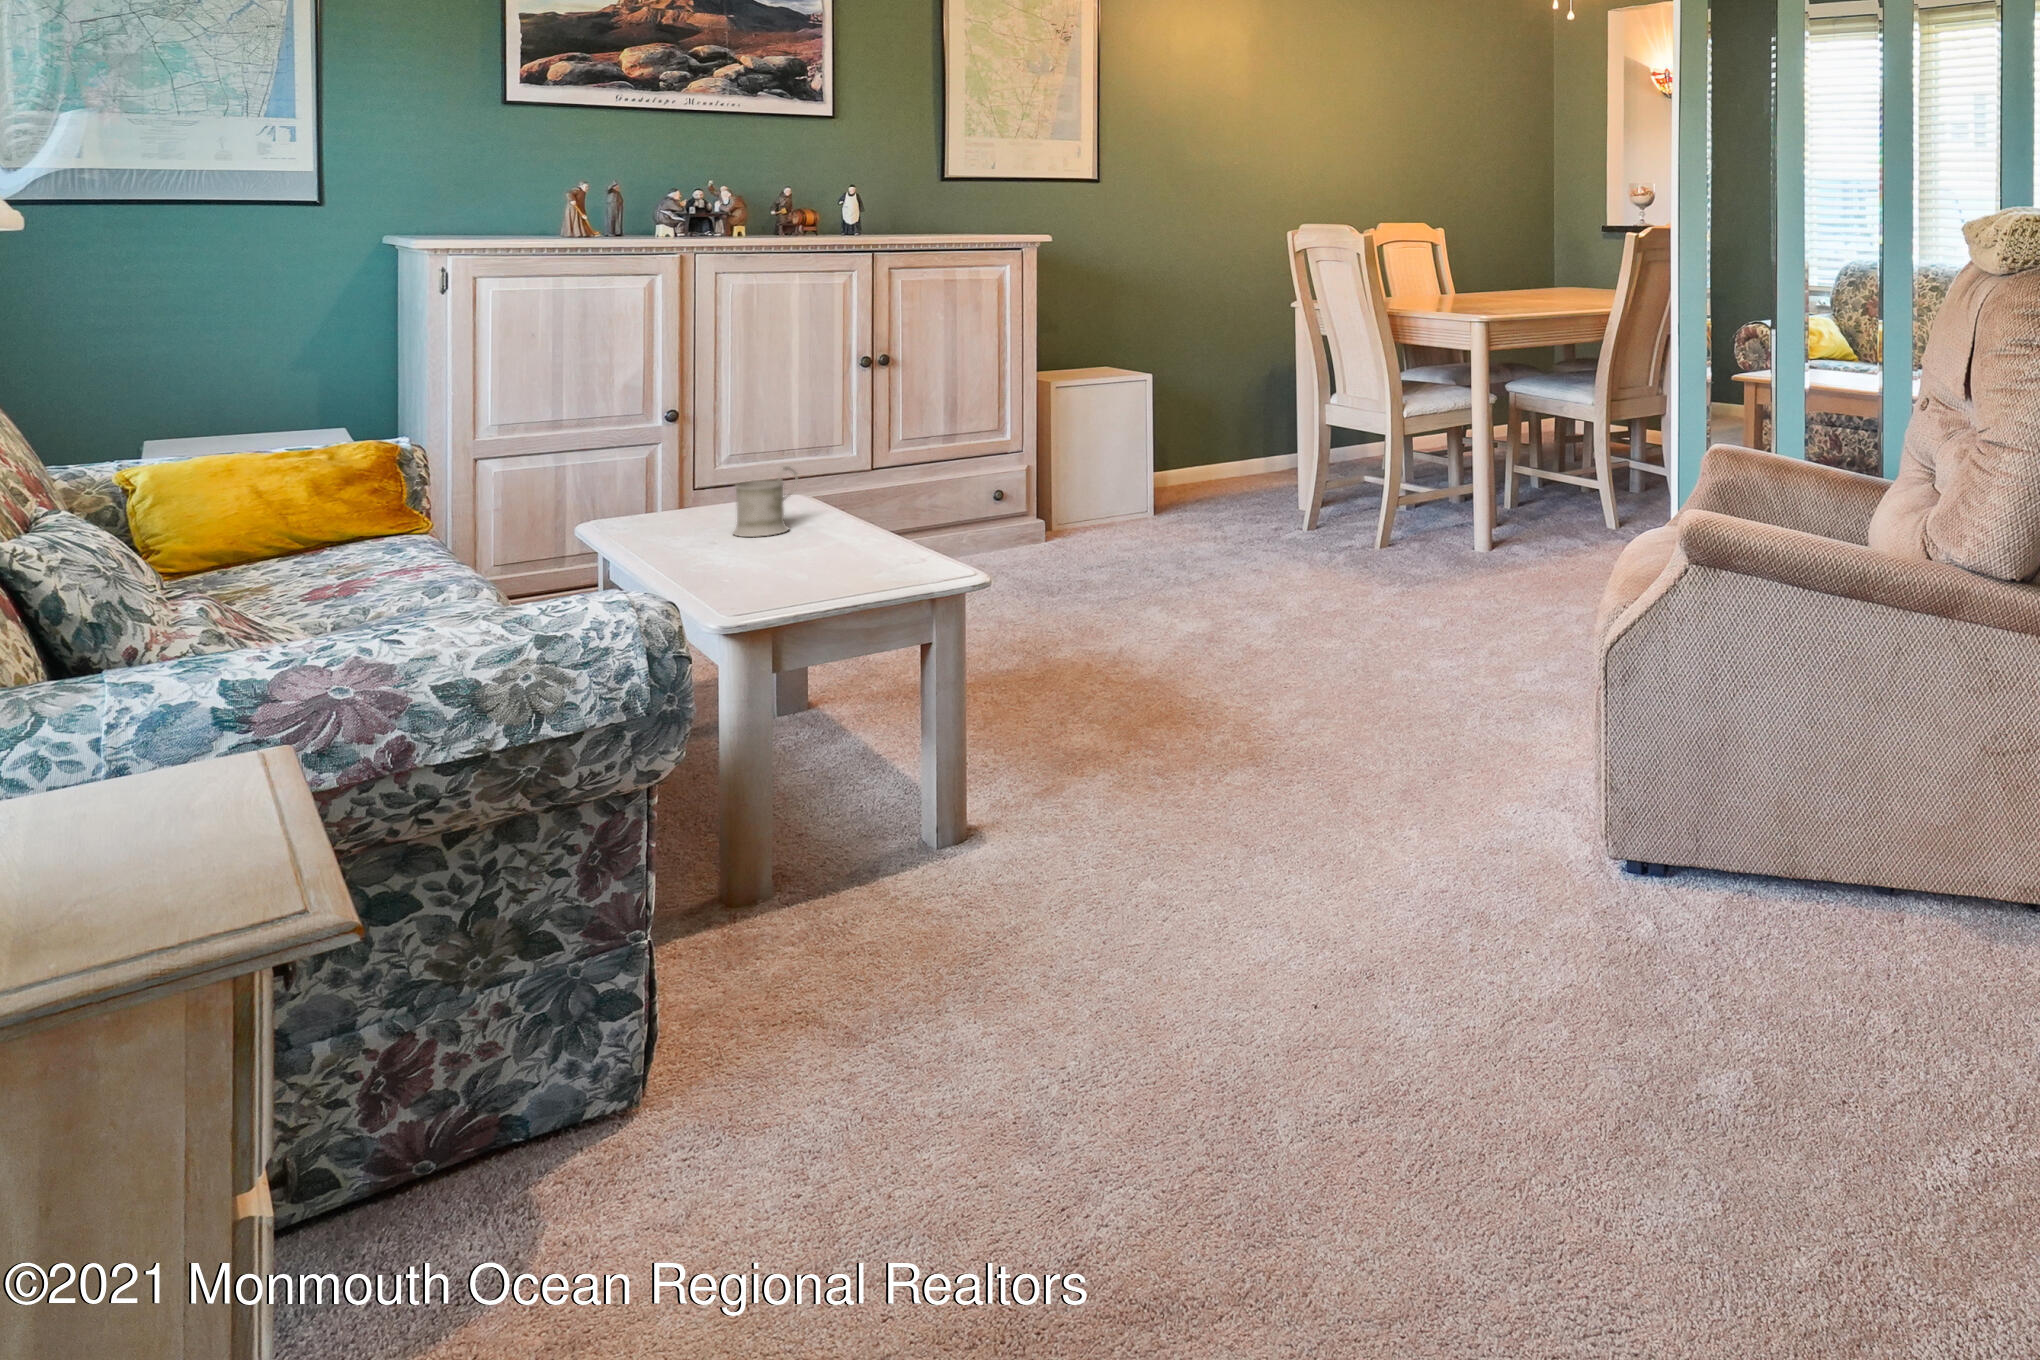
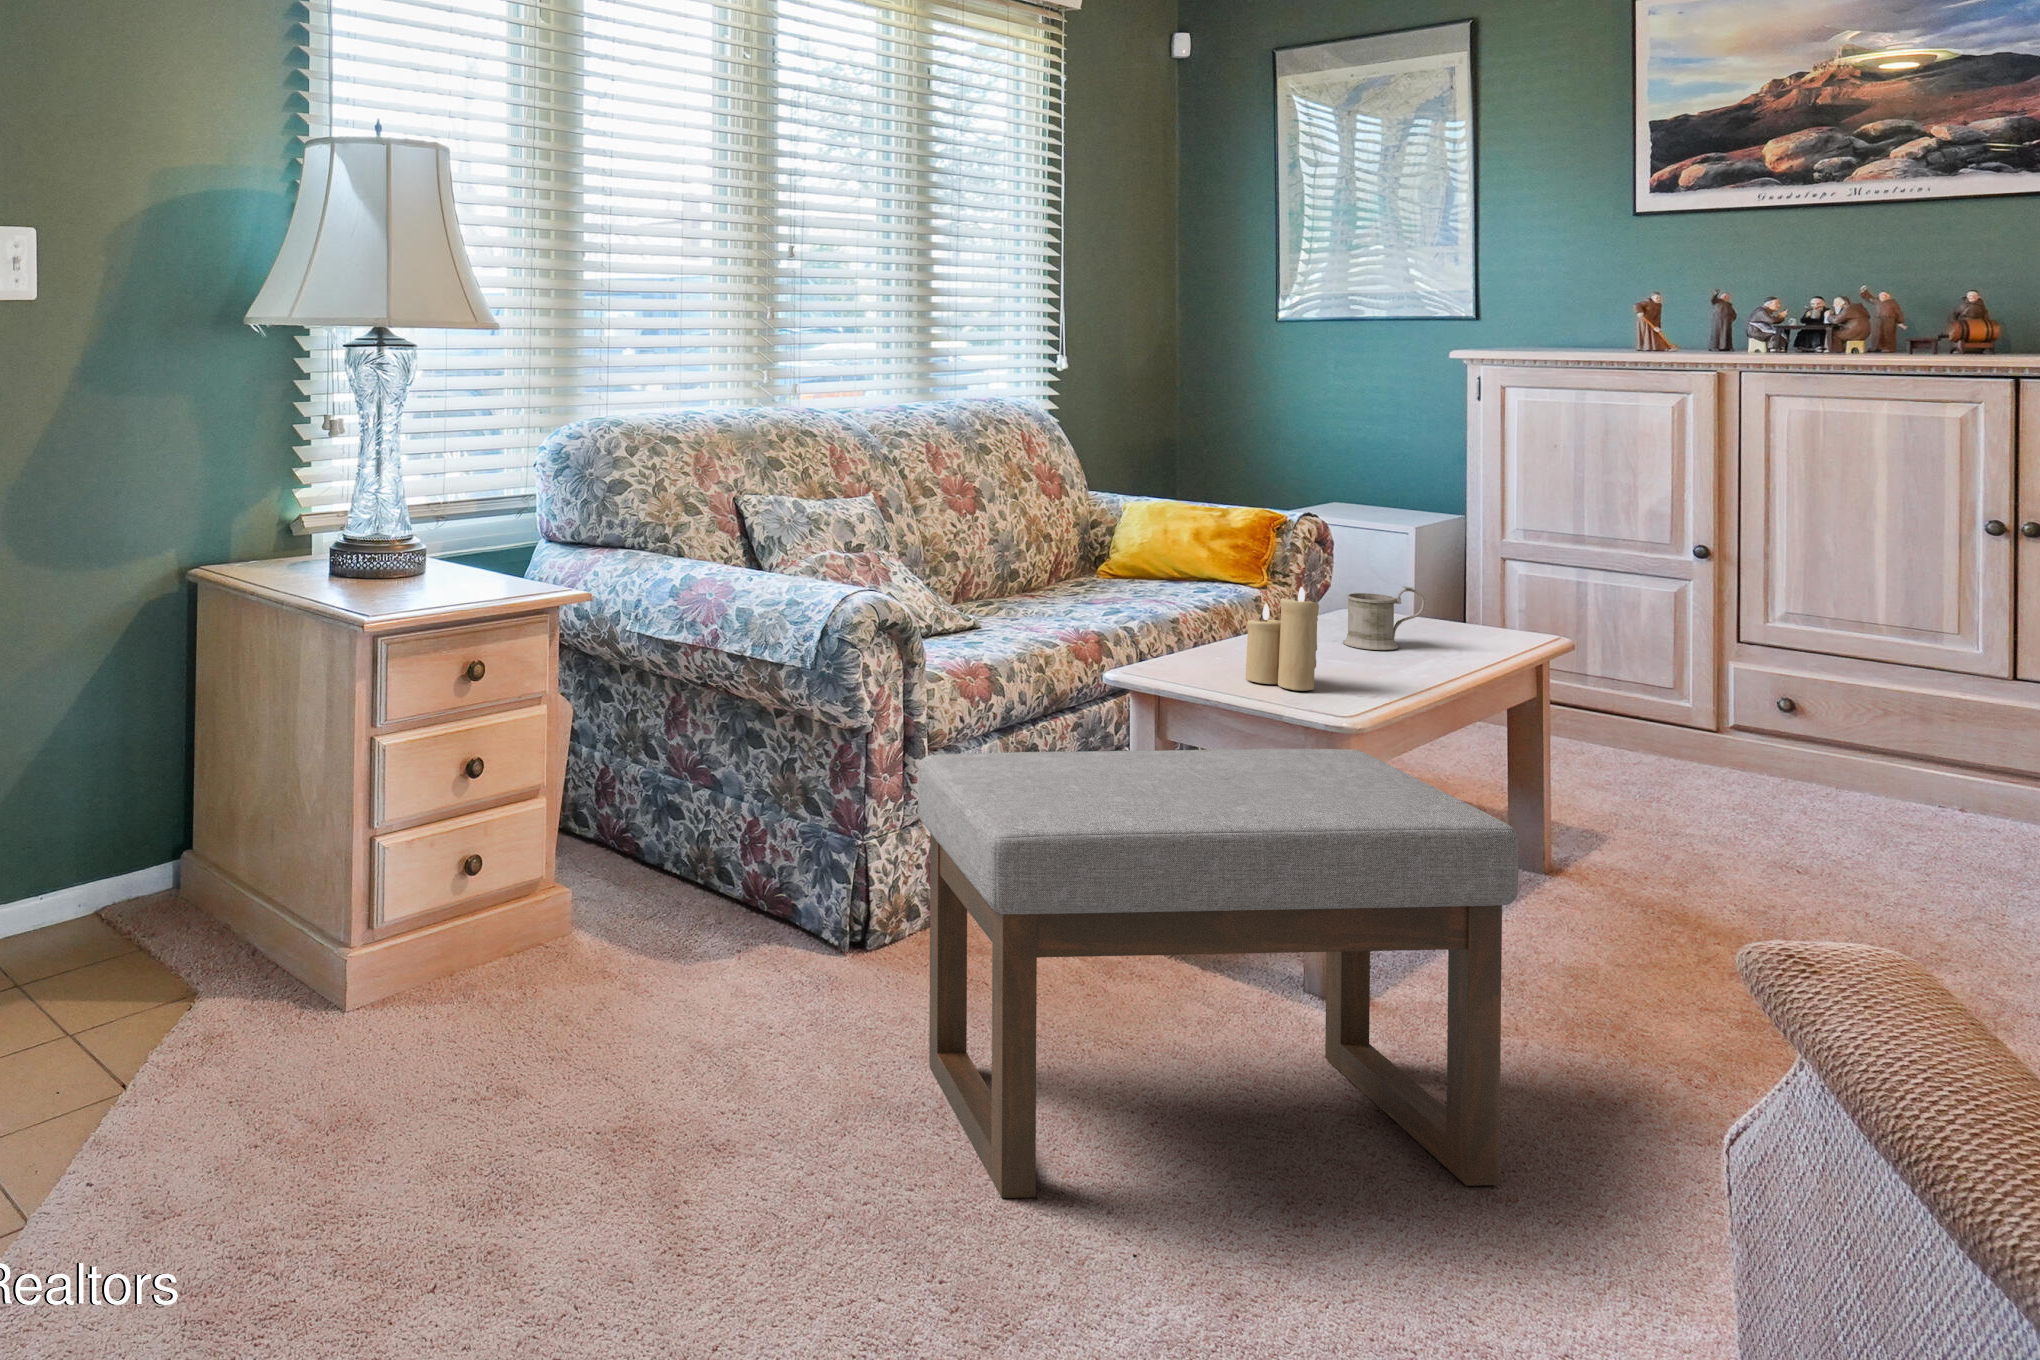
candle: none [825,470,900,579] -> present [1246,587,1319,691]
ottoman: none [1008,578,1309,1065] -> present [918,749,1519,1198]

